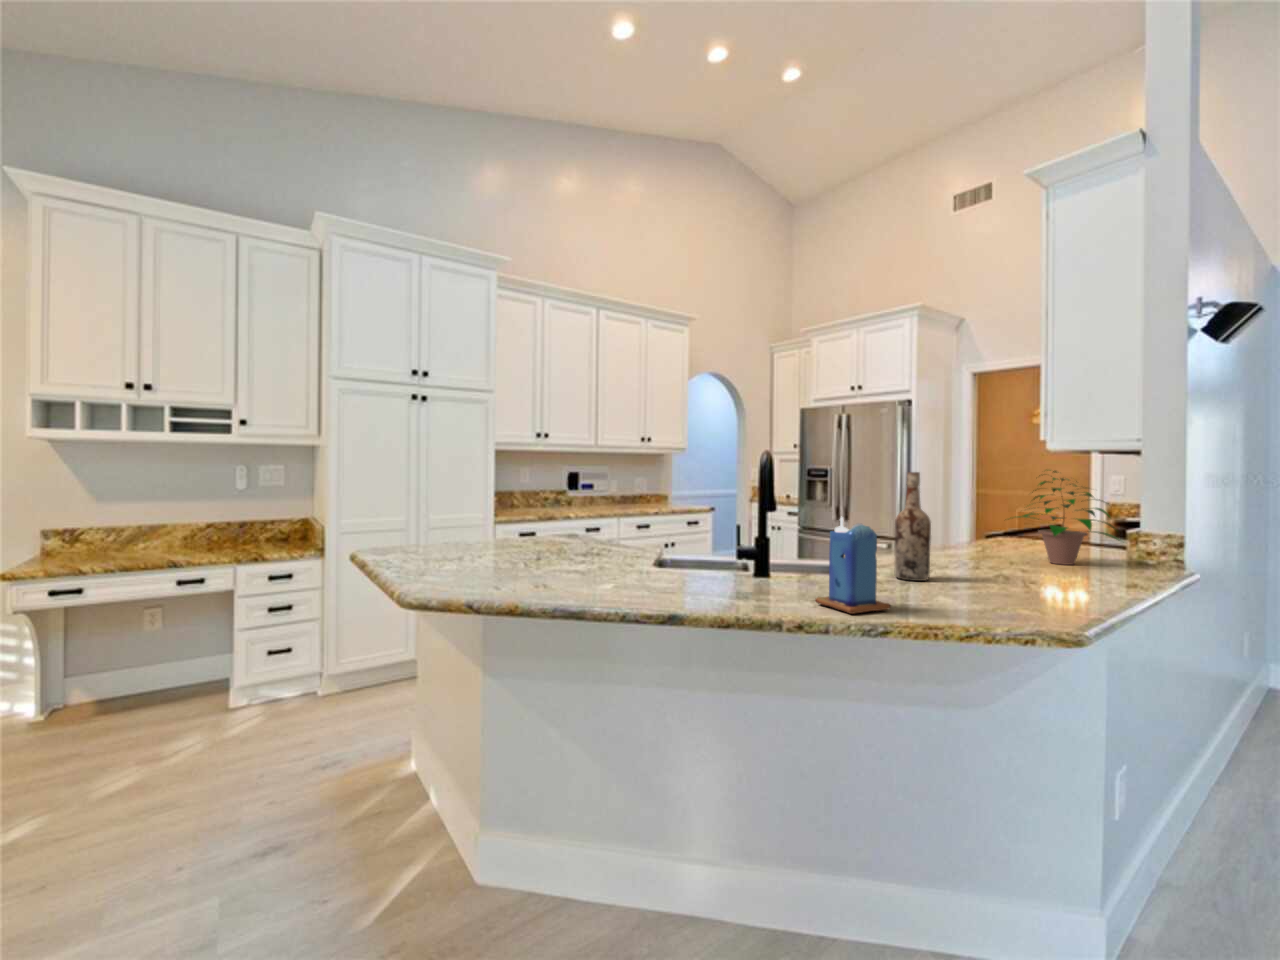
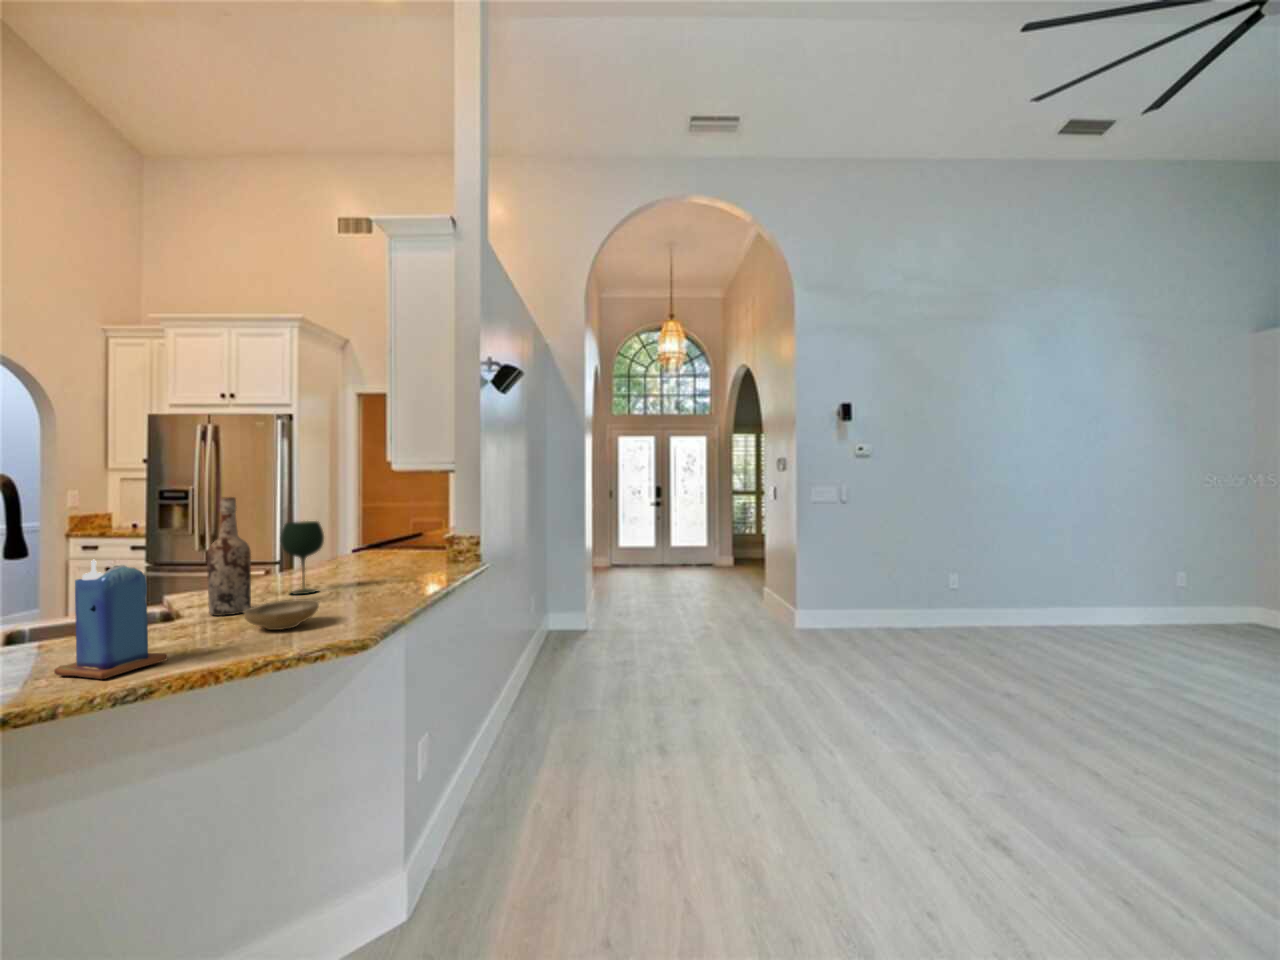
potted plant: present [1017,471,1119,565] -> none [347,488,444,571]
wine glass: none [949,499,992,573] -> present [281,521,324,595]
ceramic bowl: none [937,575,1011,604] -> present [243,599,319,630]

